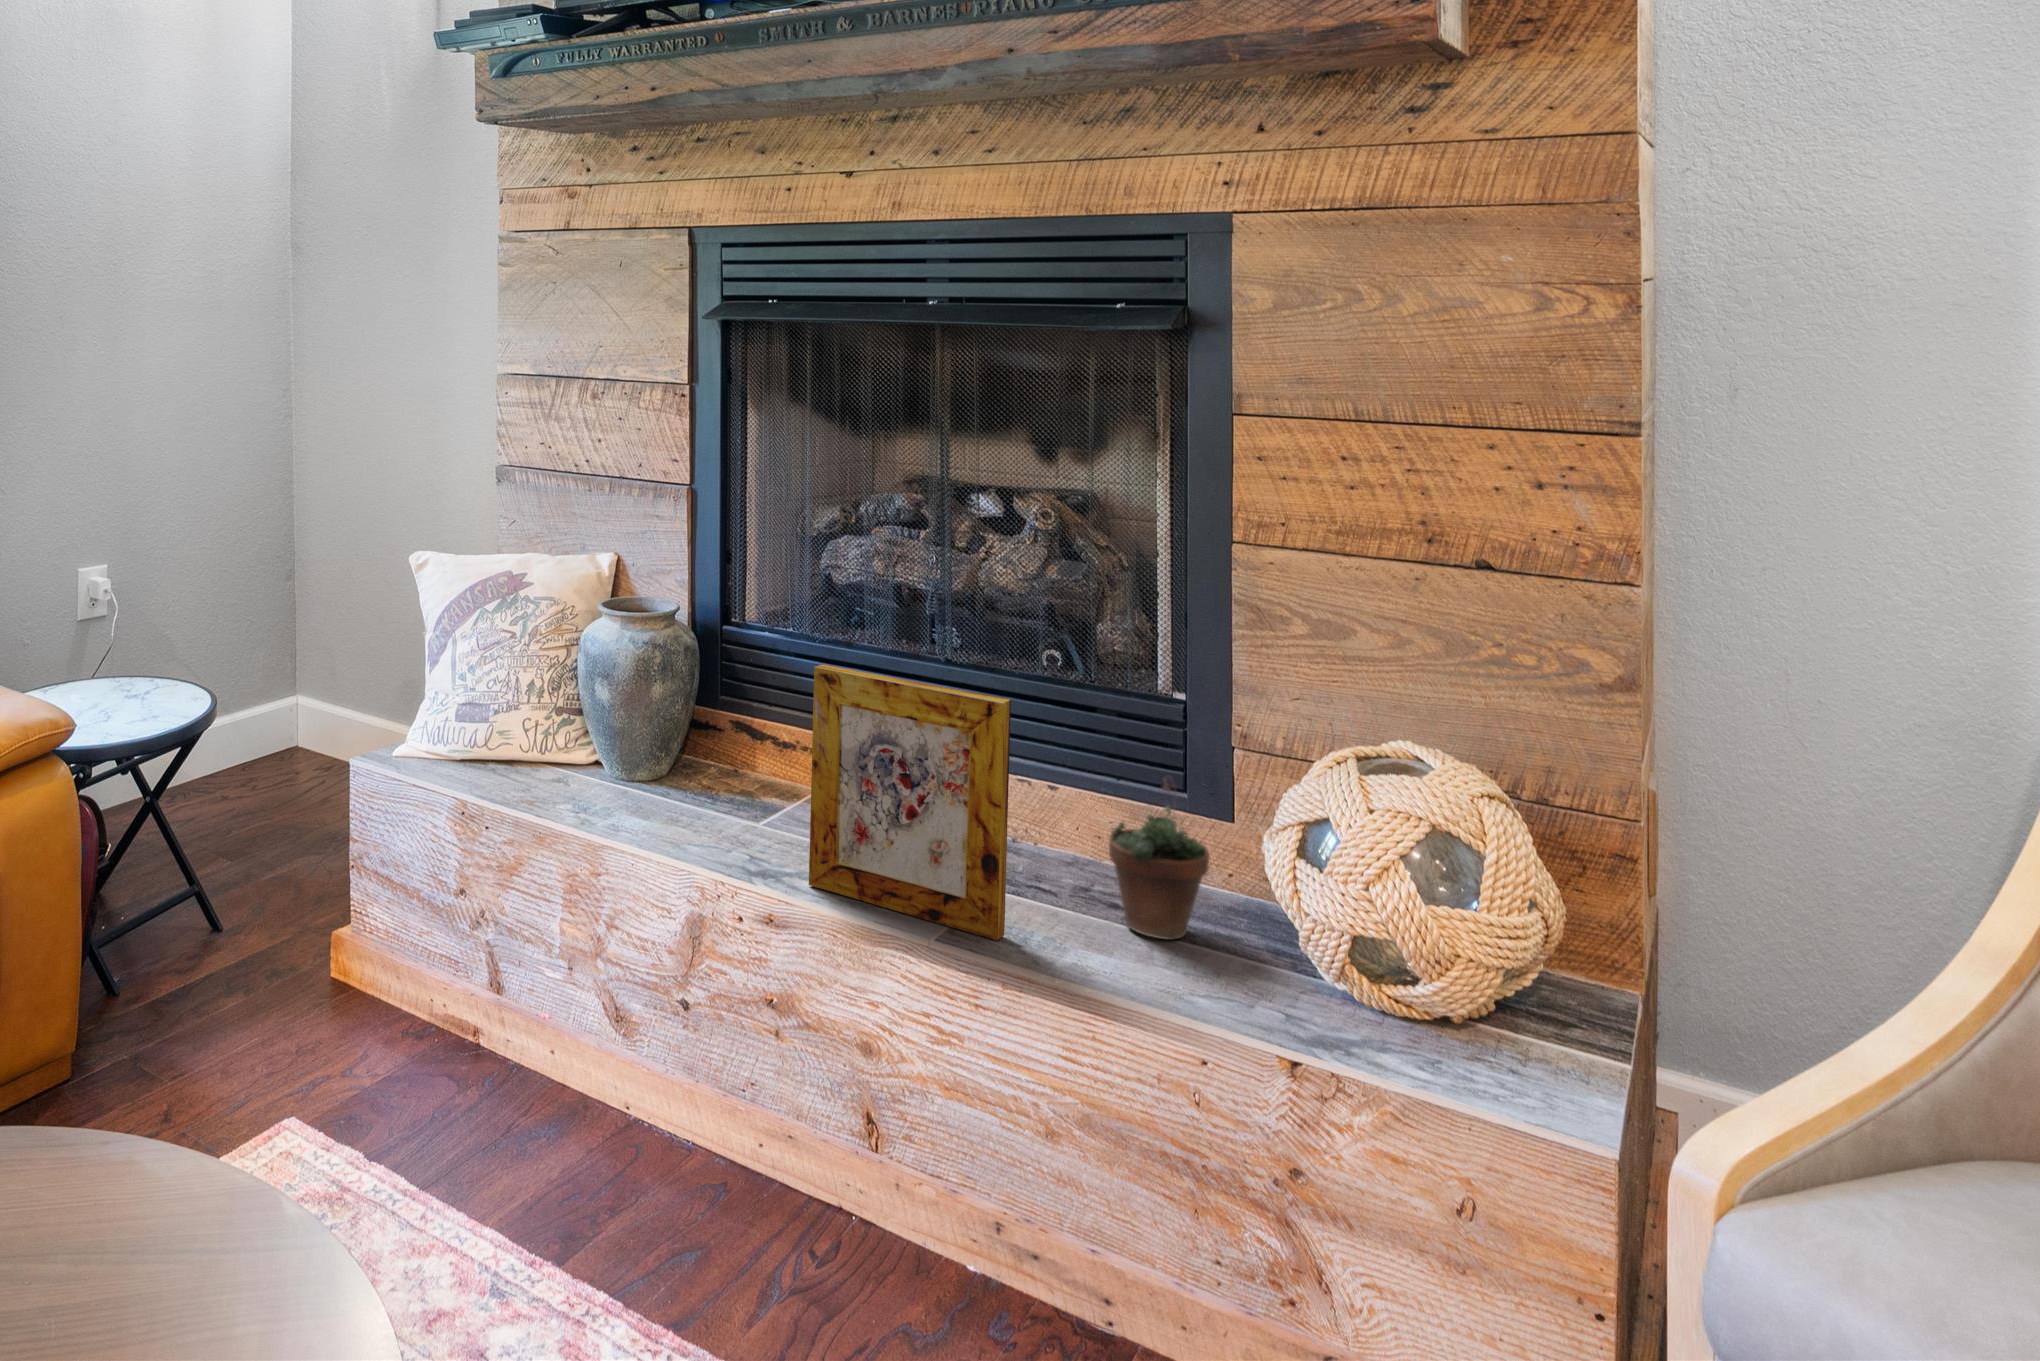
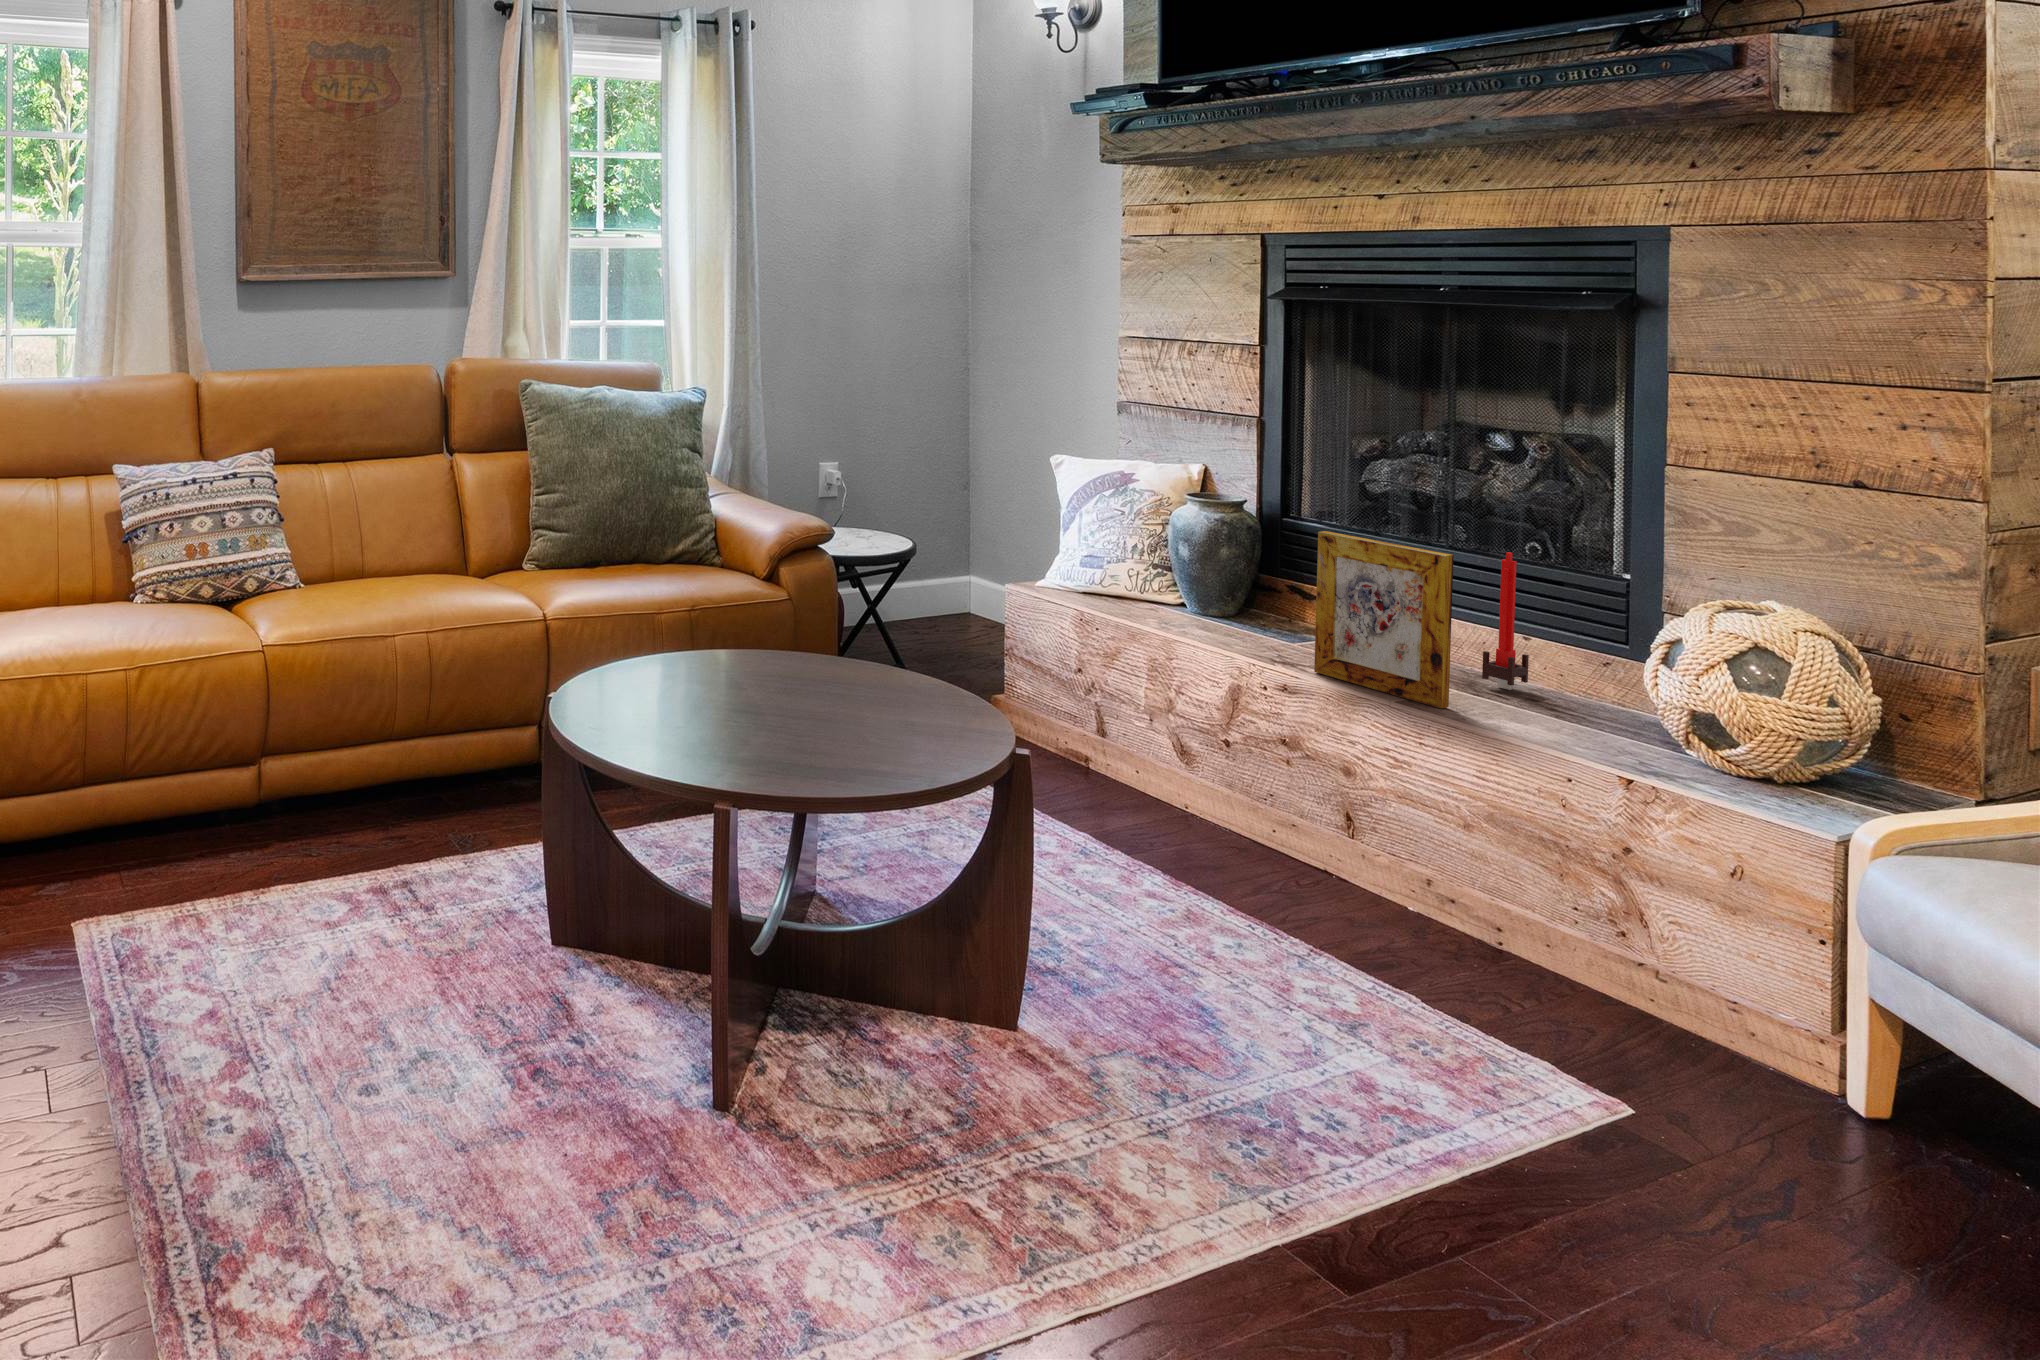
candle: none [1015,676,1068,877] -> present [1482,552,1529,690]
succulent plant: present [1109,778,1209,940] -> none [1539,616,1619,725]

